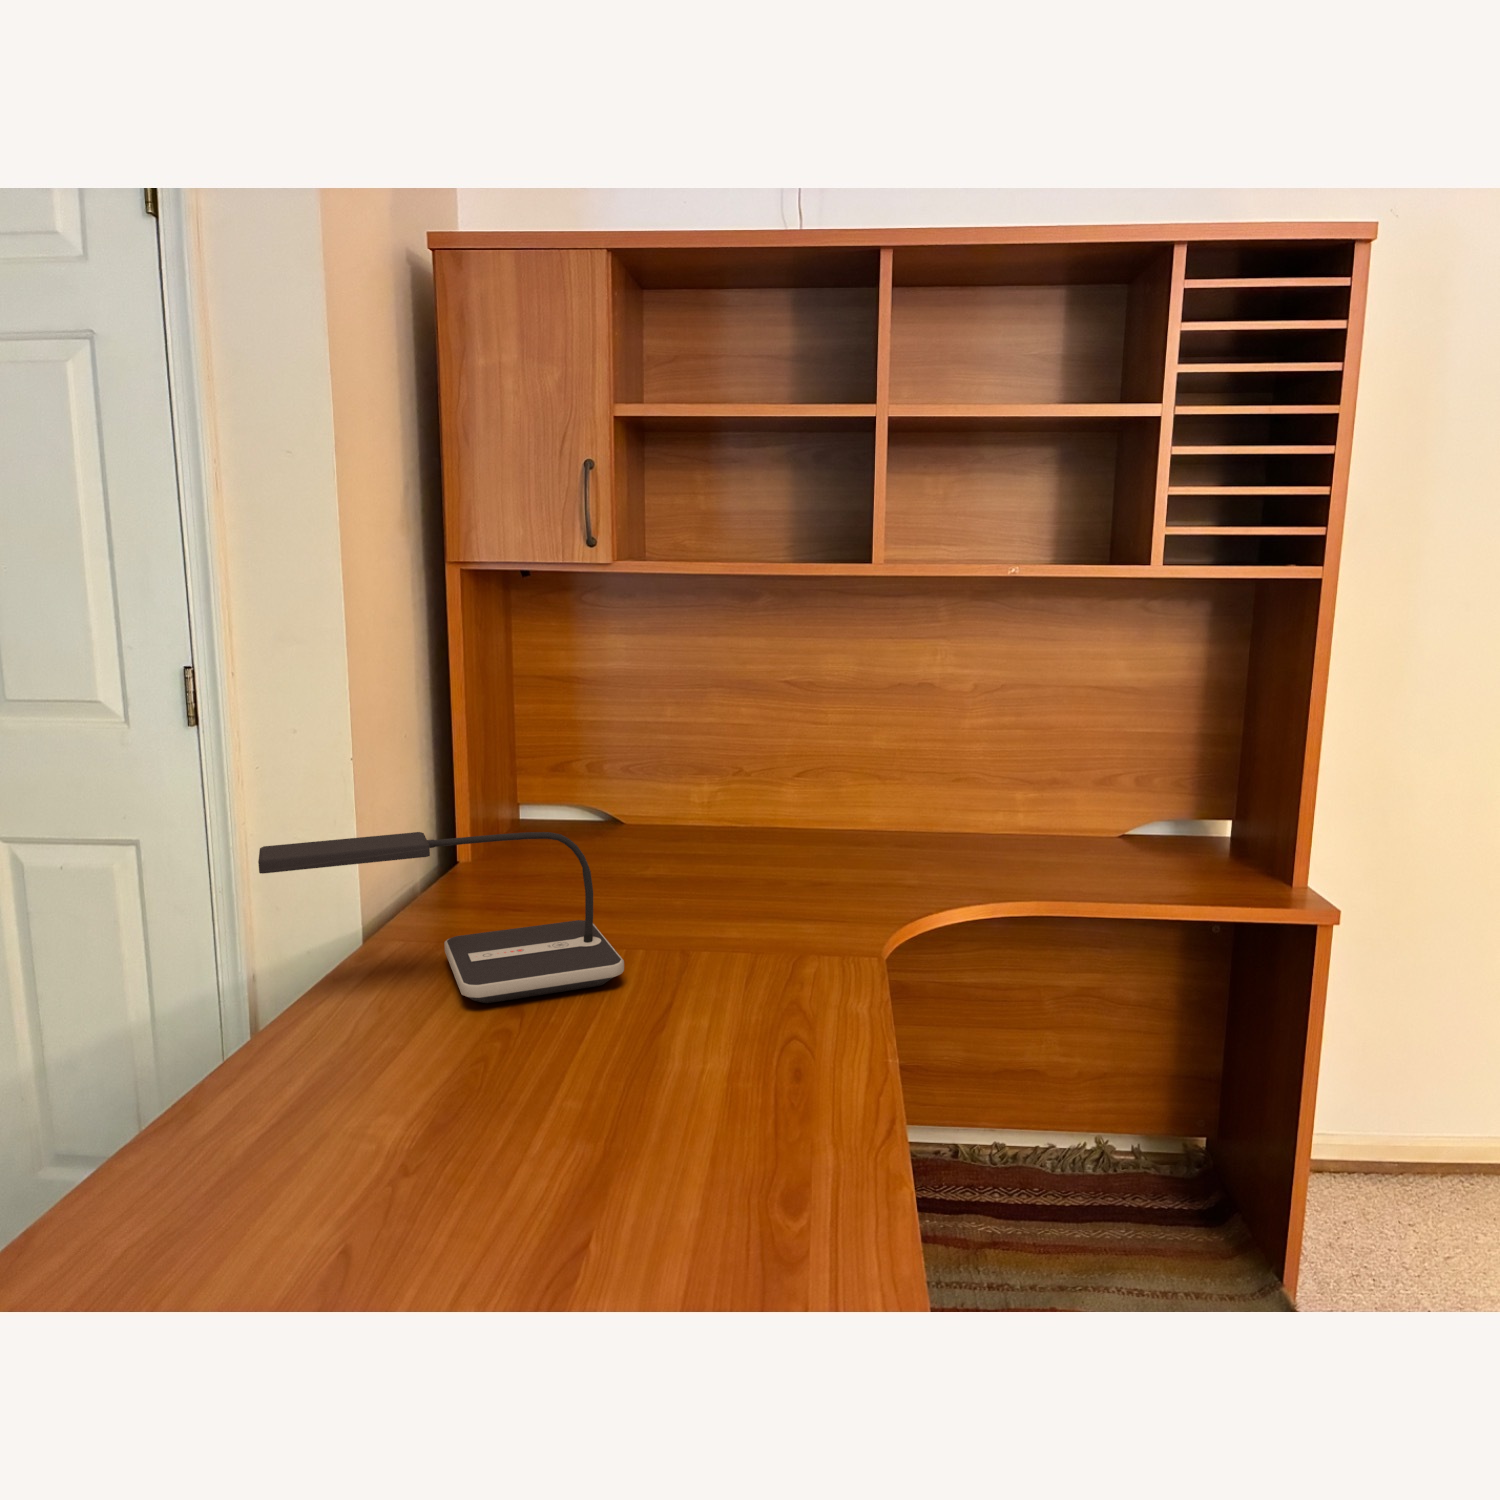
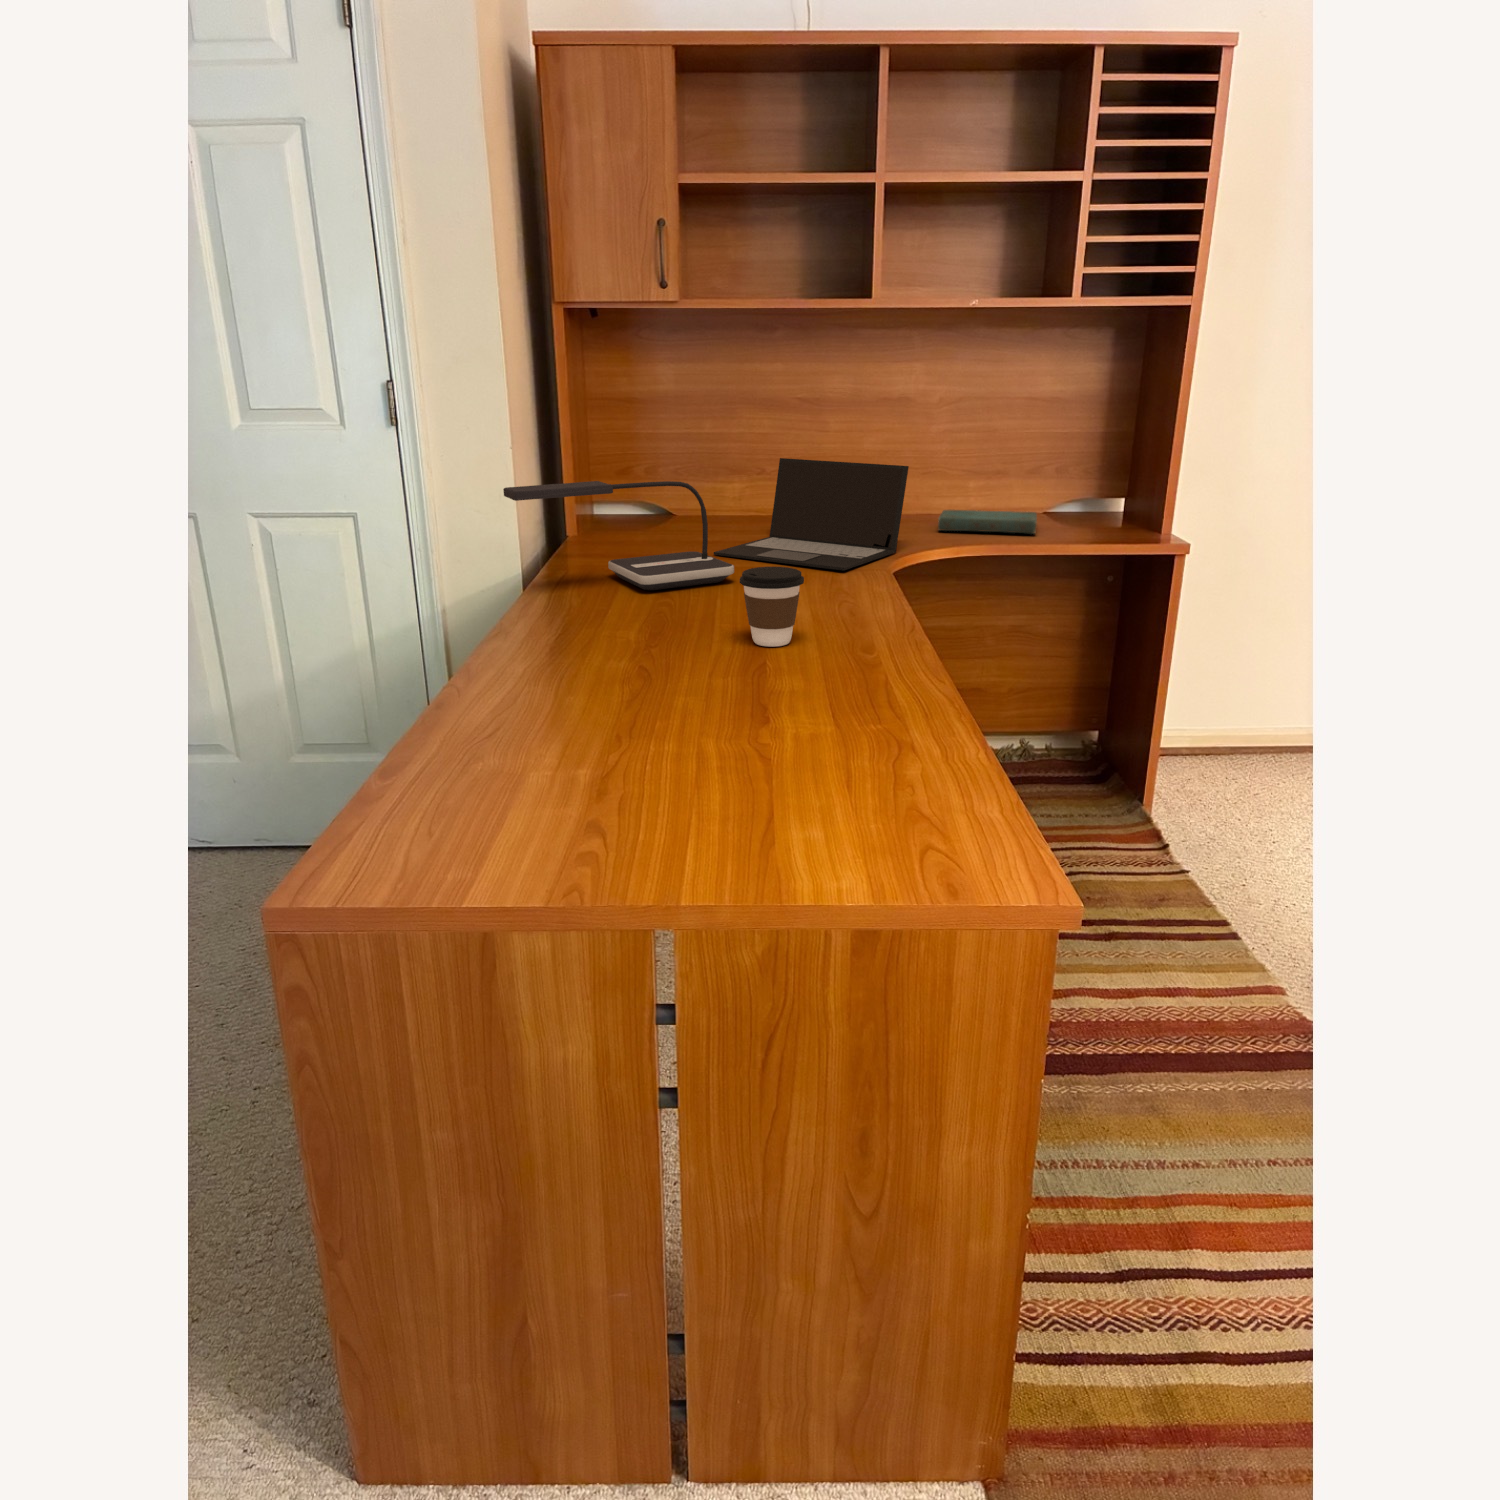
laptop: none [627,770,912,966] -> present [714,458,909,571]
book: none [966,836,1109,886] -> present [938,510,1037,534]
coffee cup: none [538,1041,656,1201] -> present [740,567,804,647]

